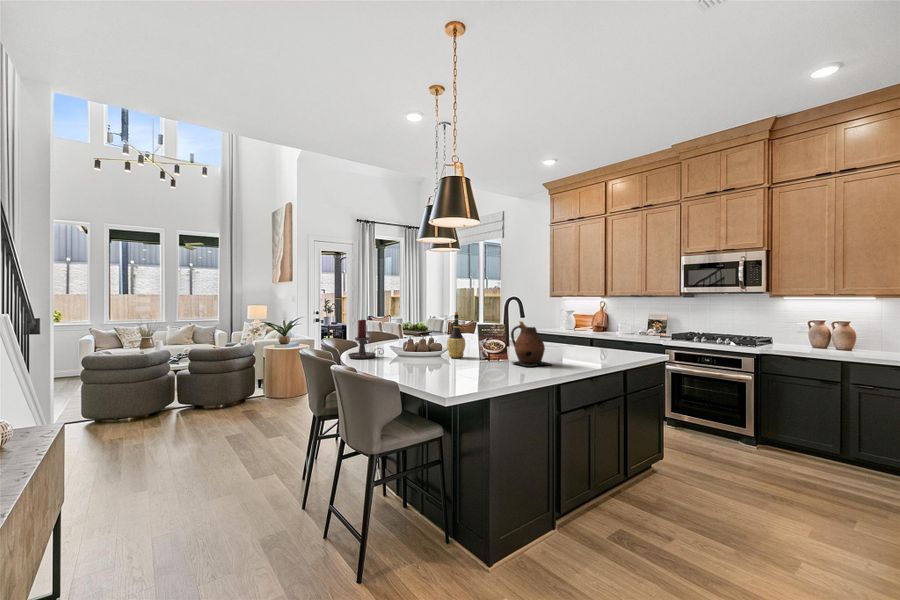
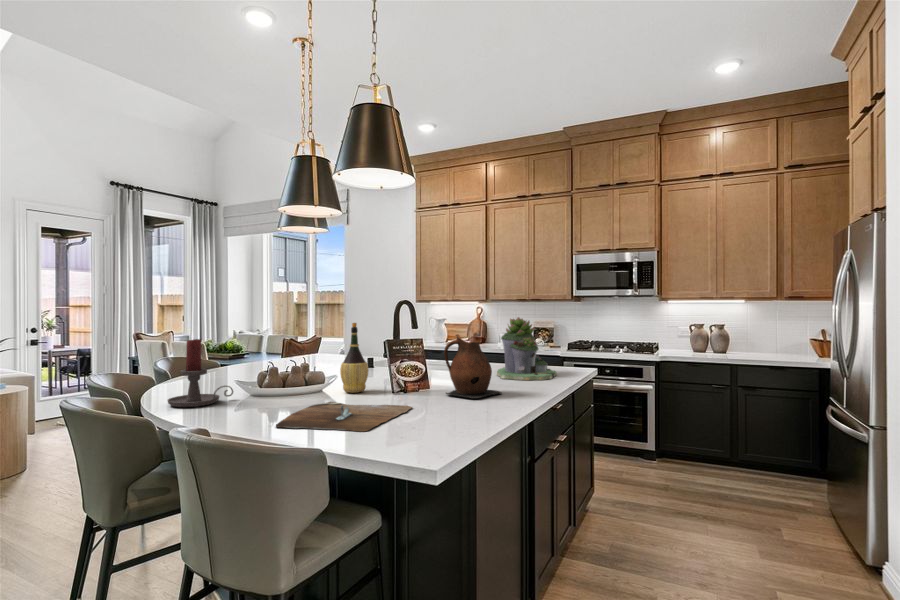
succulent planter: none [570,310,620,359] -> present [497,317,557,380]
cutting board: none [389,361,479,377] -> present [276,402,412,431]

